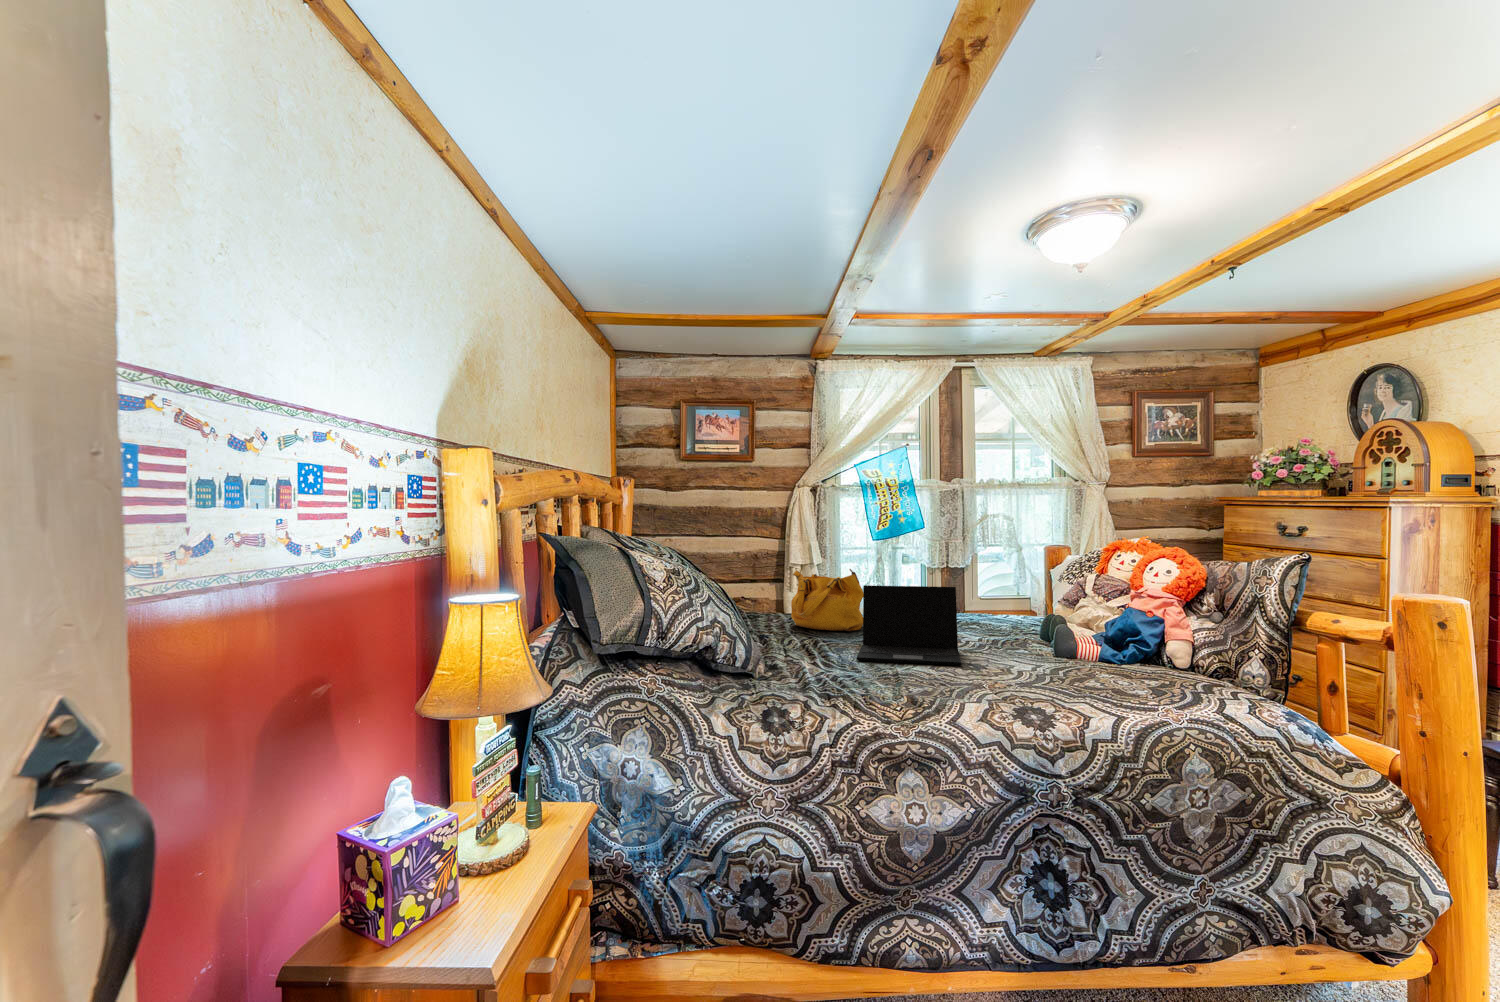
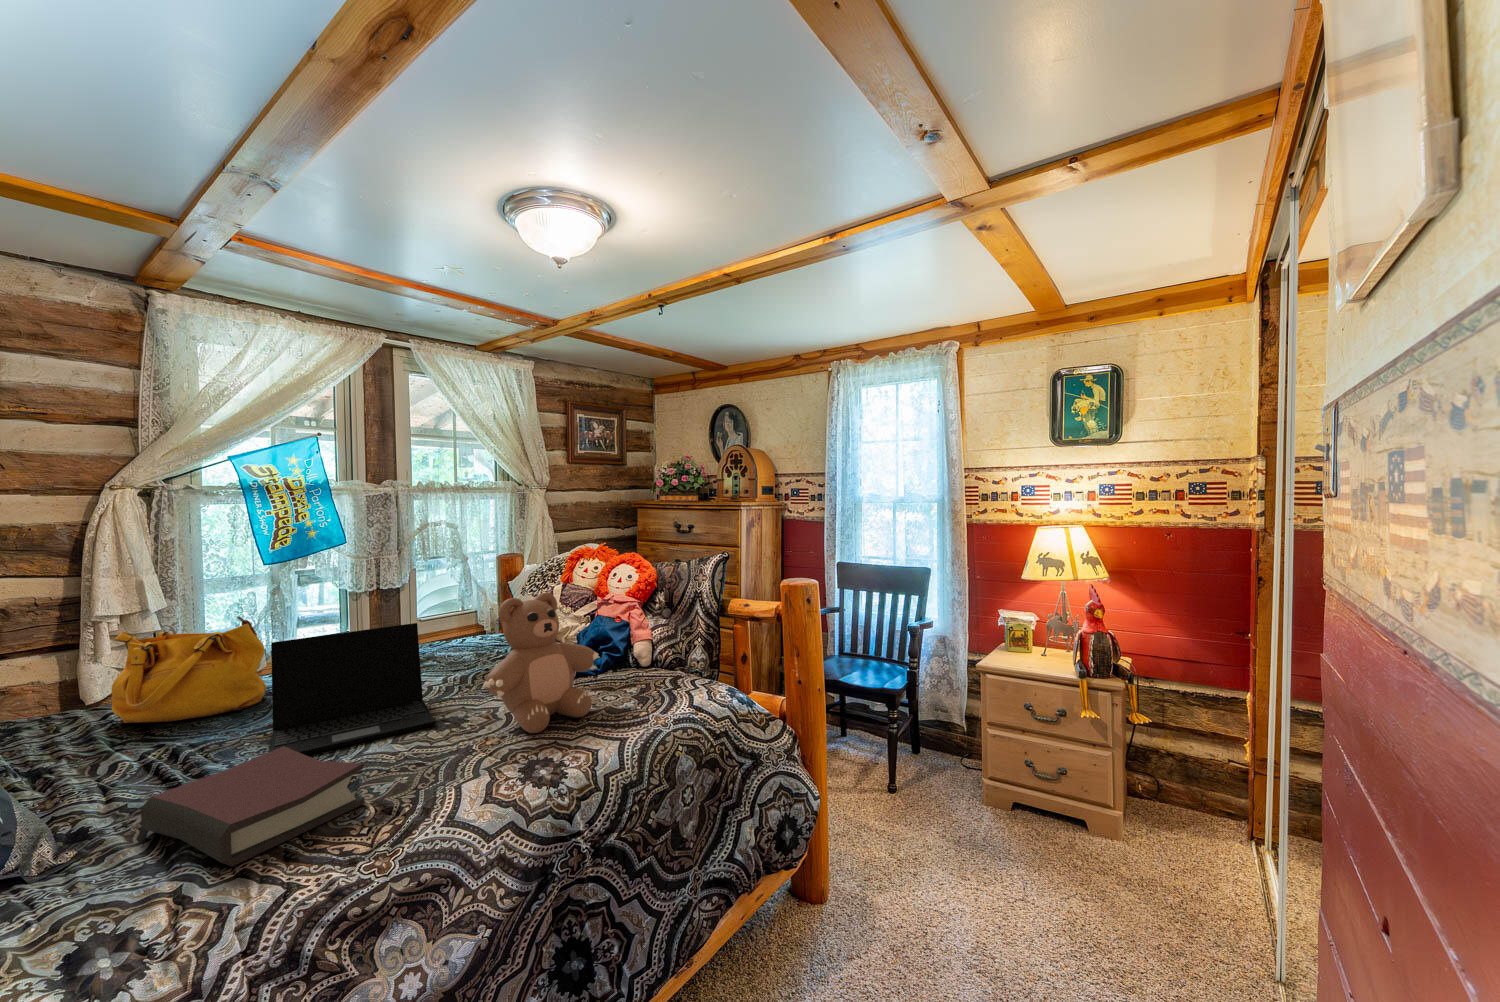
teddy bear: none [991,570,1108,688] -> present [483,593,600,733]
hardback book: none [796,648,902,699] -> present [141,746,365,866]

